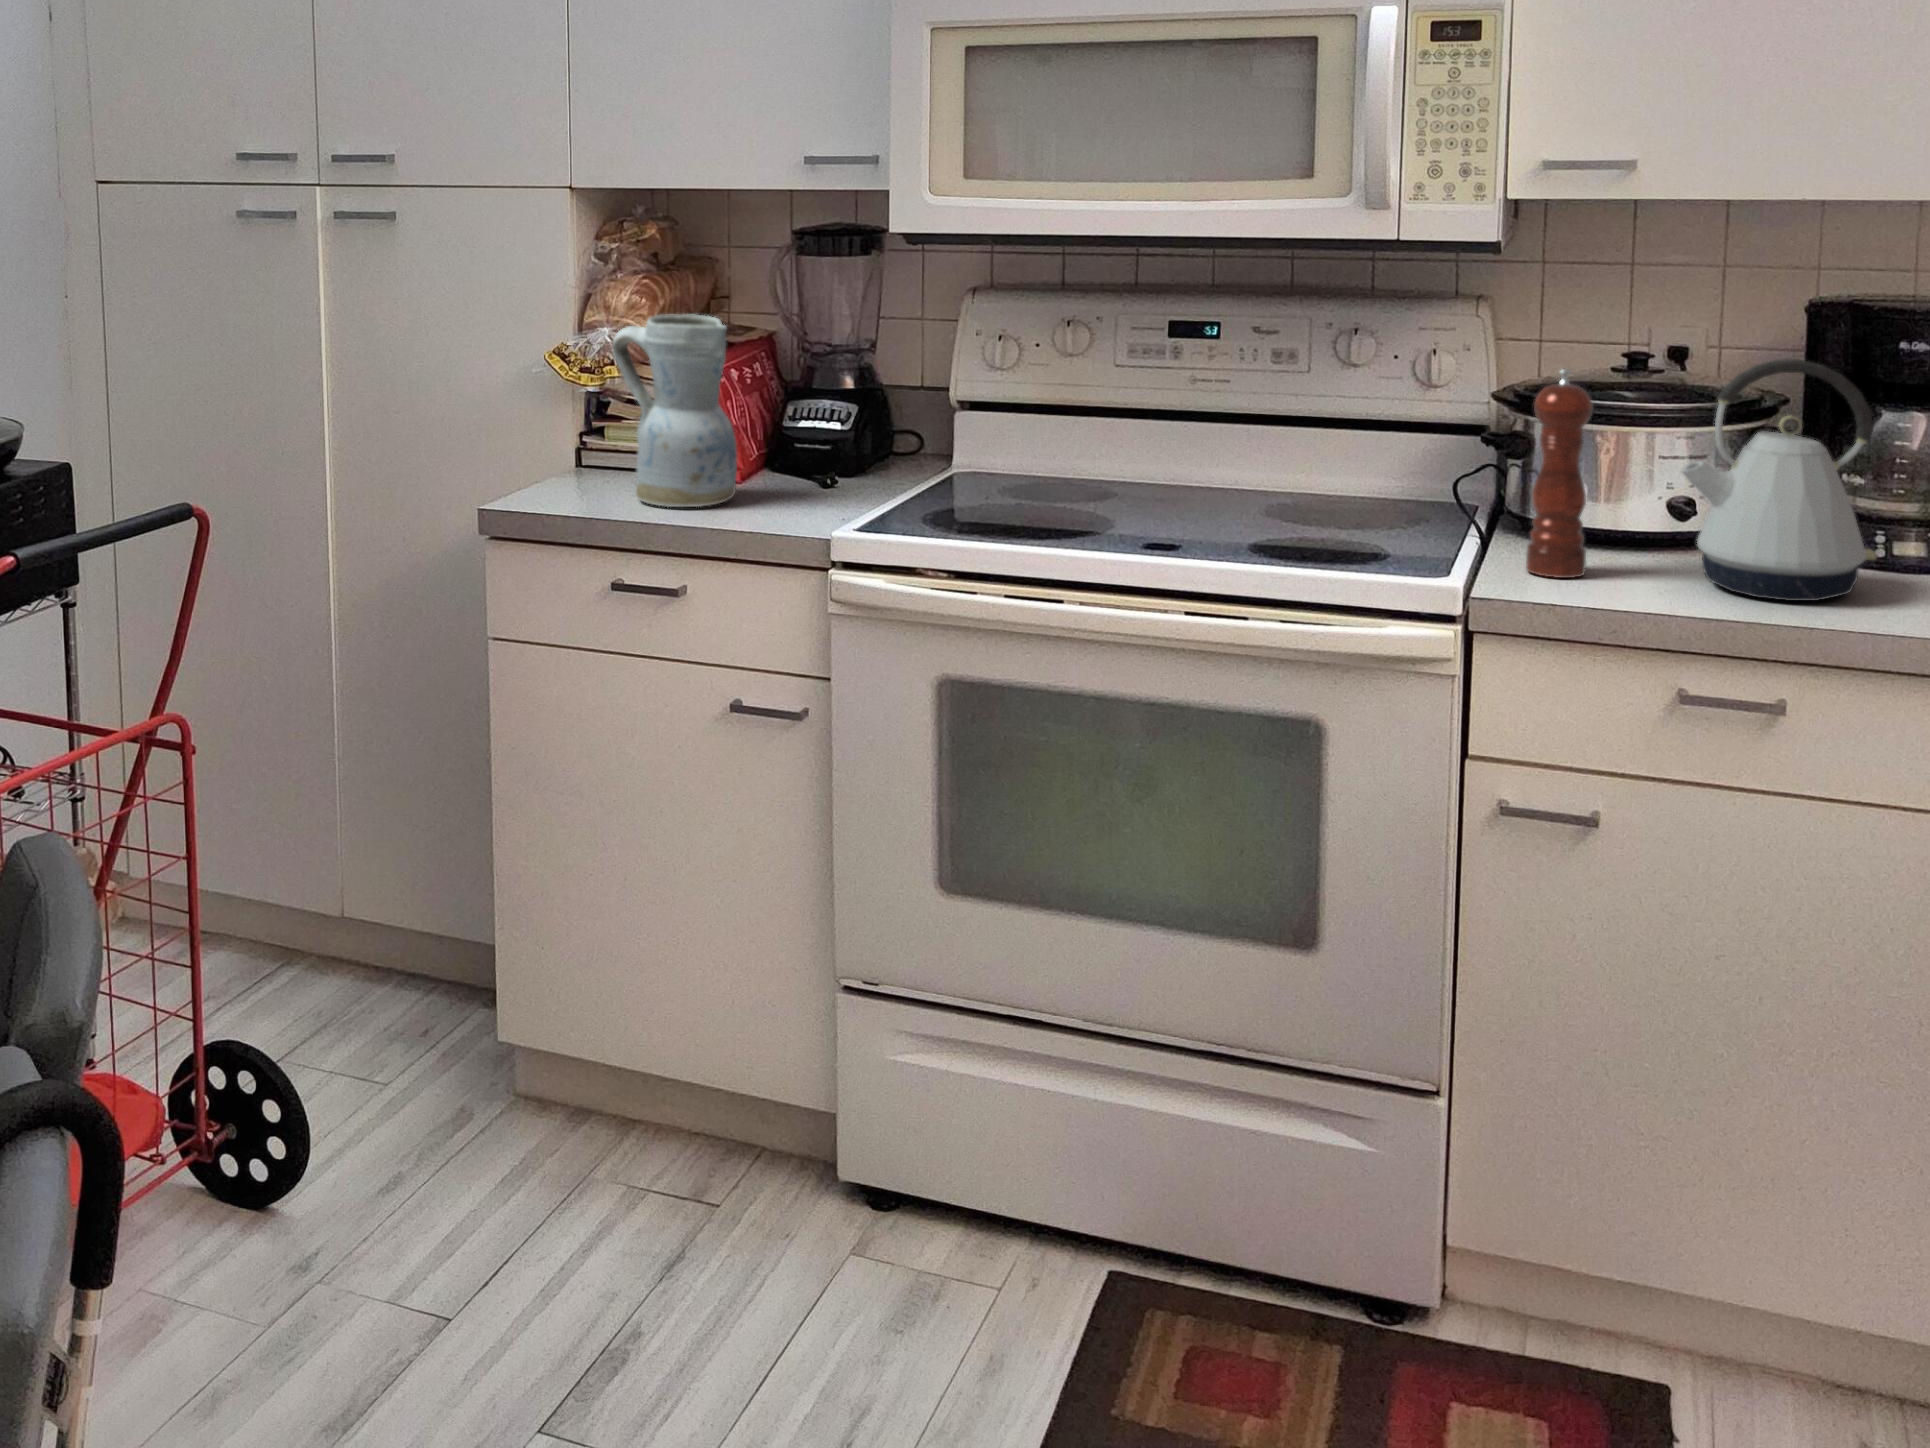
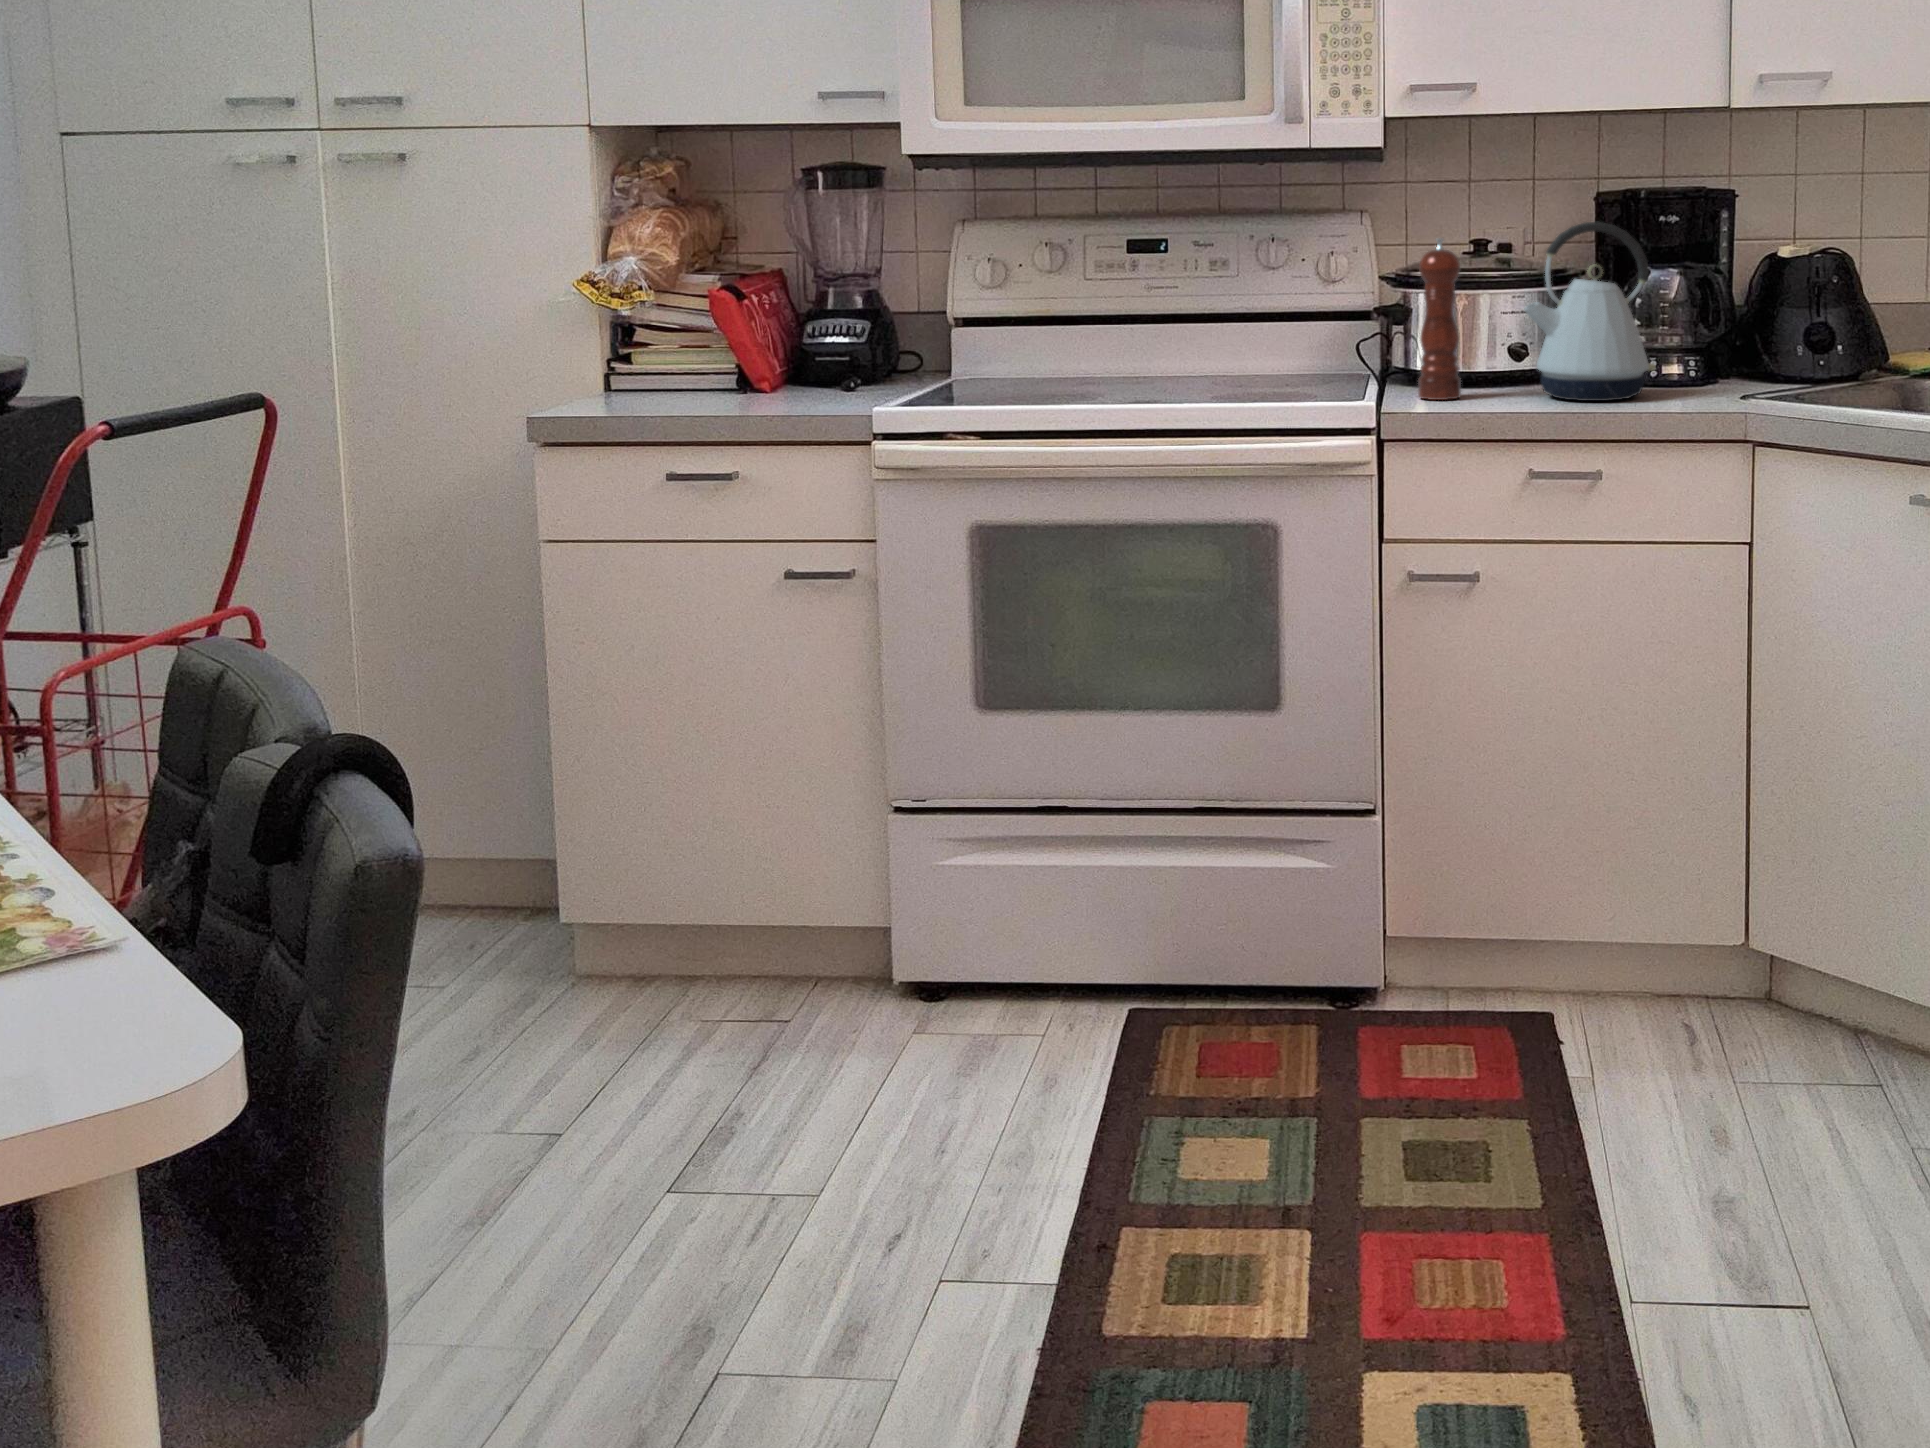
ceramic pitcher: present [613,315,737,507] -> none [650,232,770,403]

